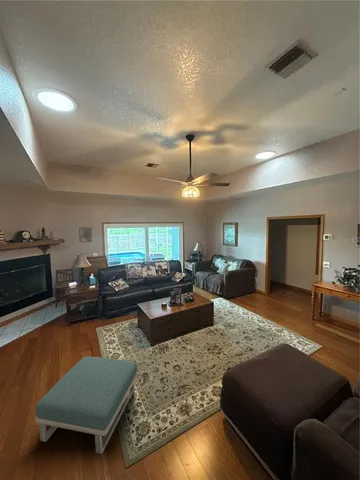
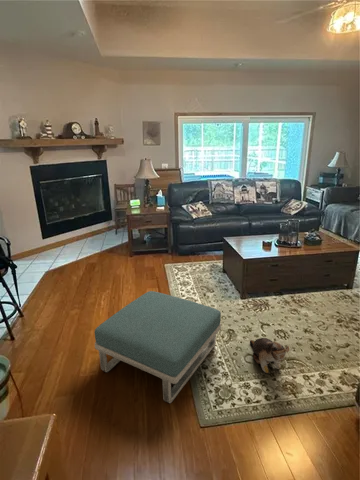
plush toy: none [158,376,182,402] -> present [250,338,289,373]

